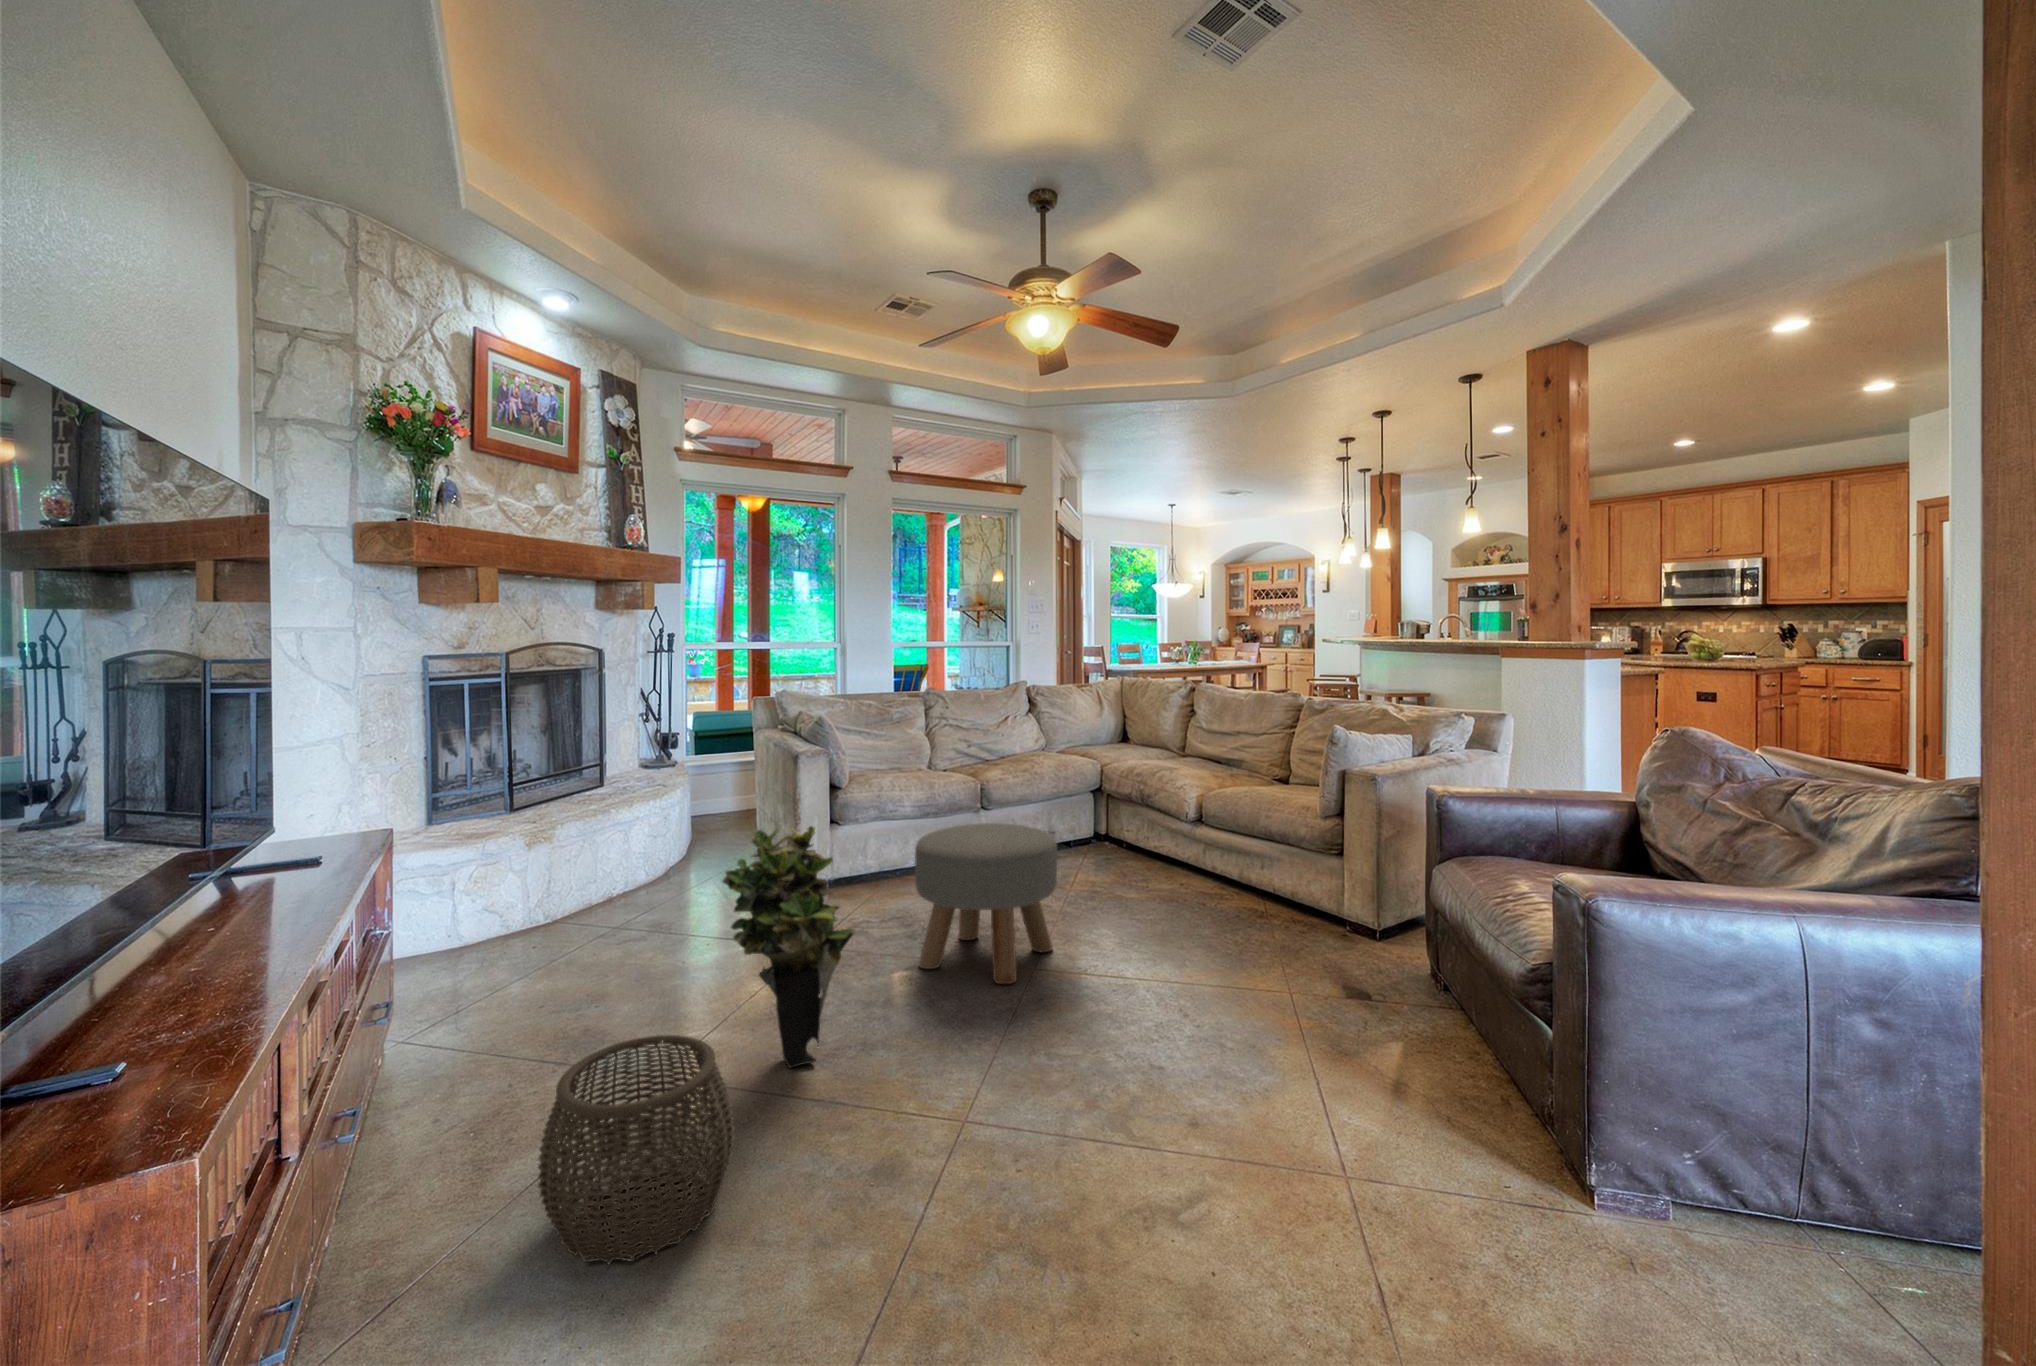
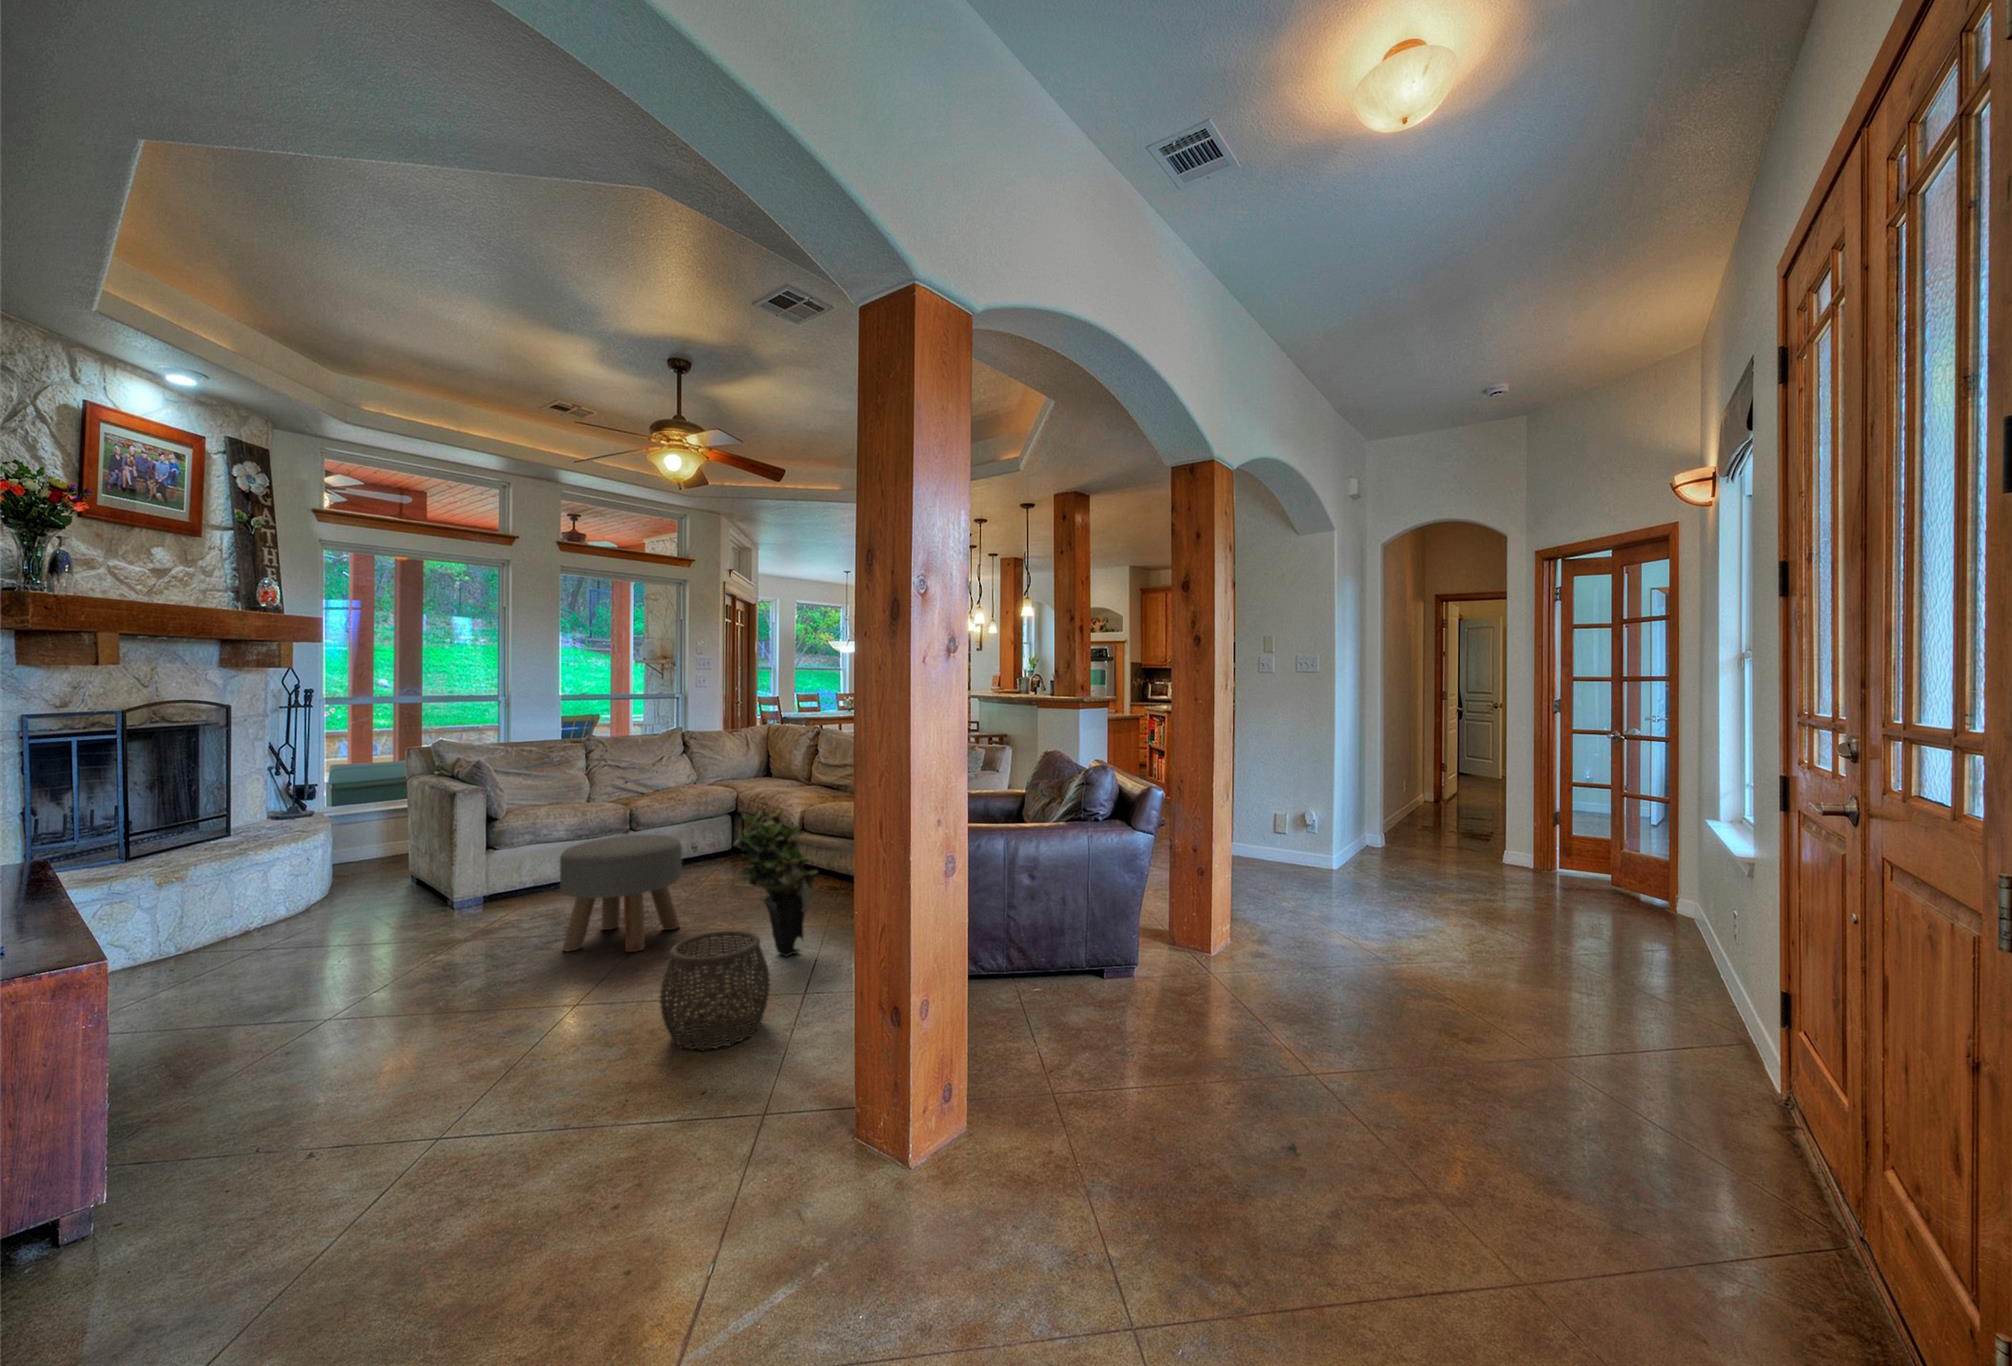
potted plant: present [722,826,855,1068] -> present [734,810,817,956]
woven basket: present [538,1035,734,1264] -> present [659,931,770,1050]

